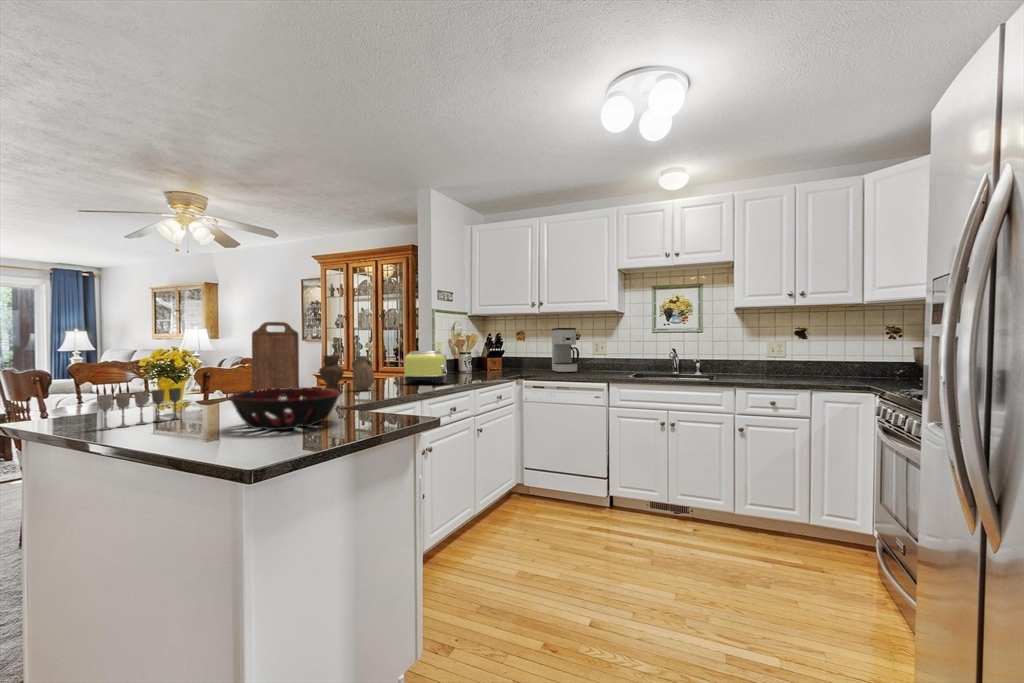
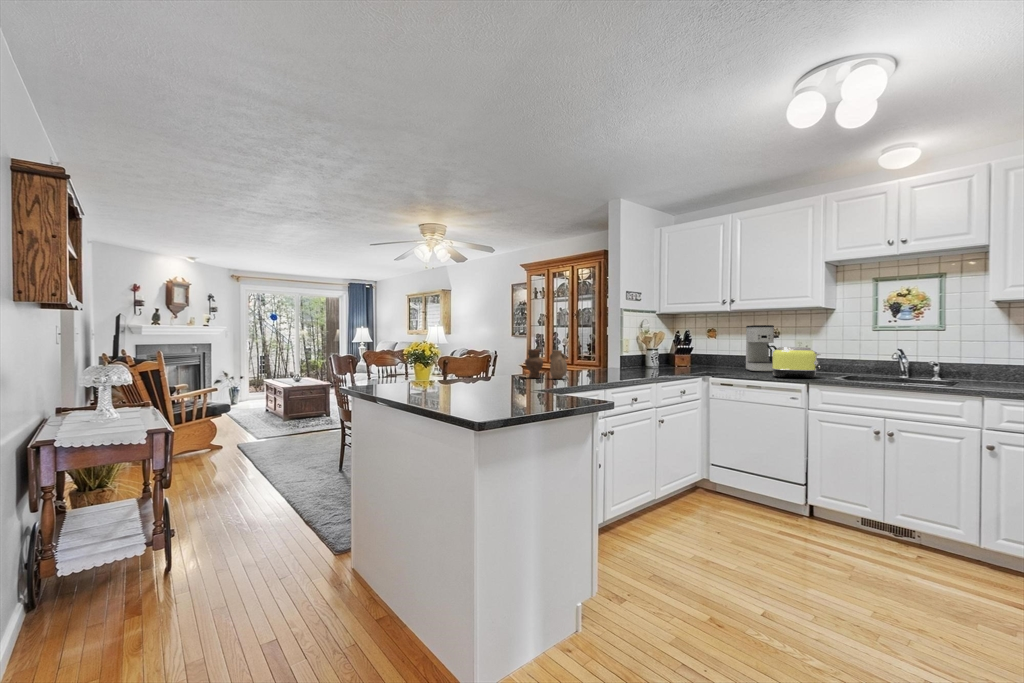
cutting board: present [252,322,299,390] -> none [478,323,510,381]
toaster: present [404,351,450,385] -> present [772,347,821,378]
decorative bowl: present [228,387,341,430] -> none [467,372,540,401]
wine glass: present [97,388,181,430] -> none [395,370,438,394]

